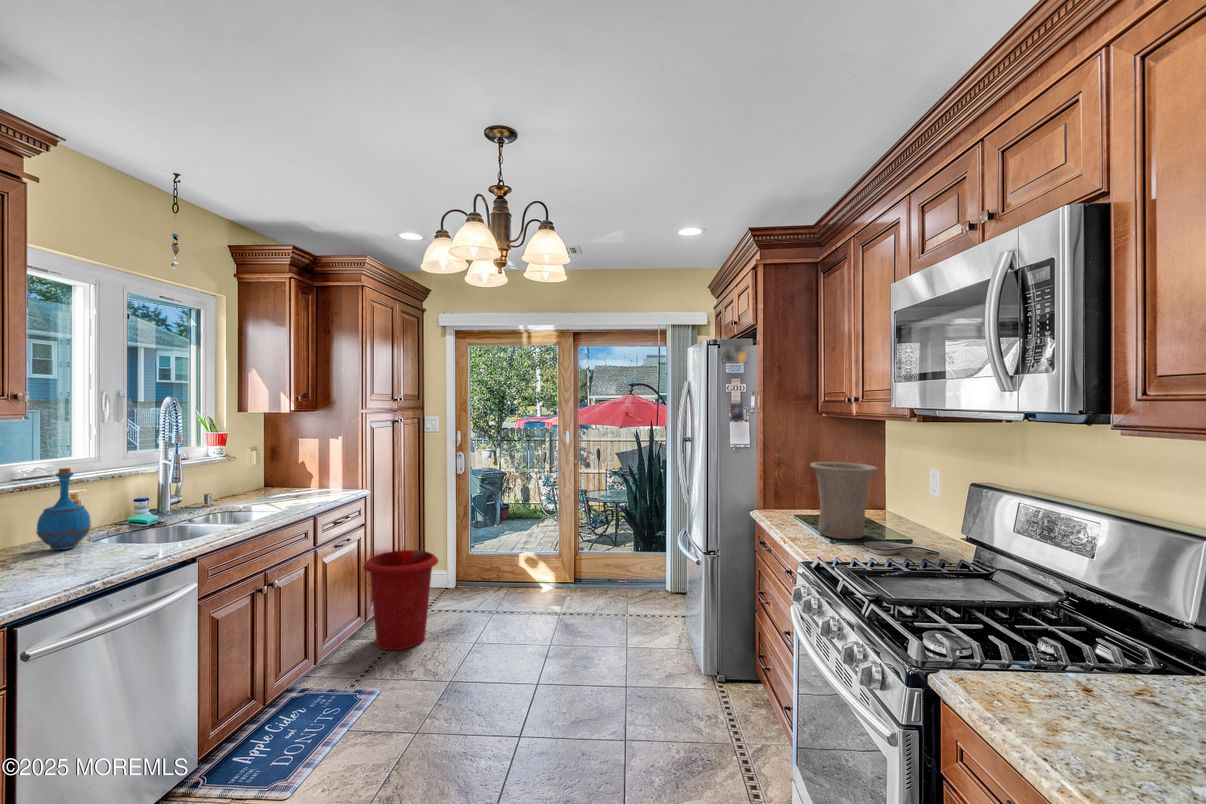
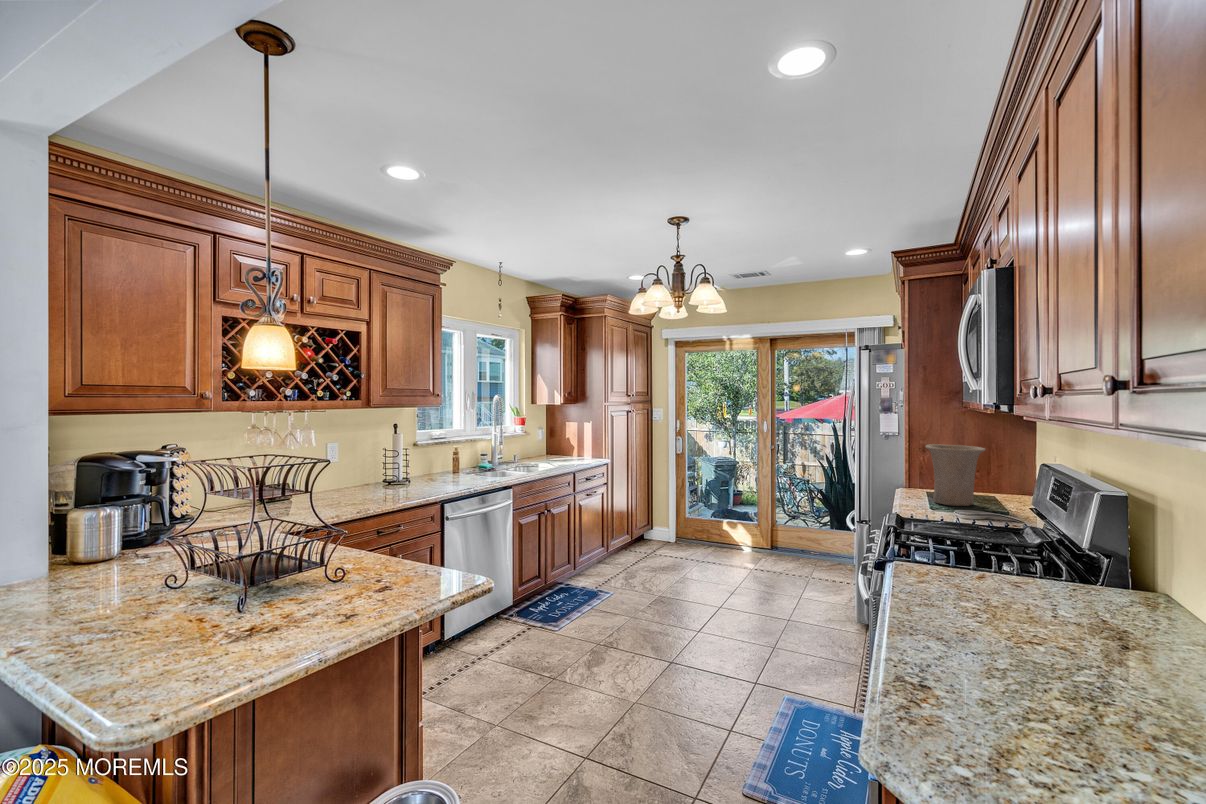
bottle: present [36,468,91,550] -> none [441,433,464,477]
waste bin: present [363,550,438,650] -> none [606,505,657,573]

